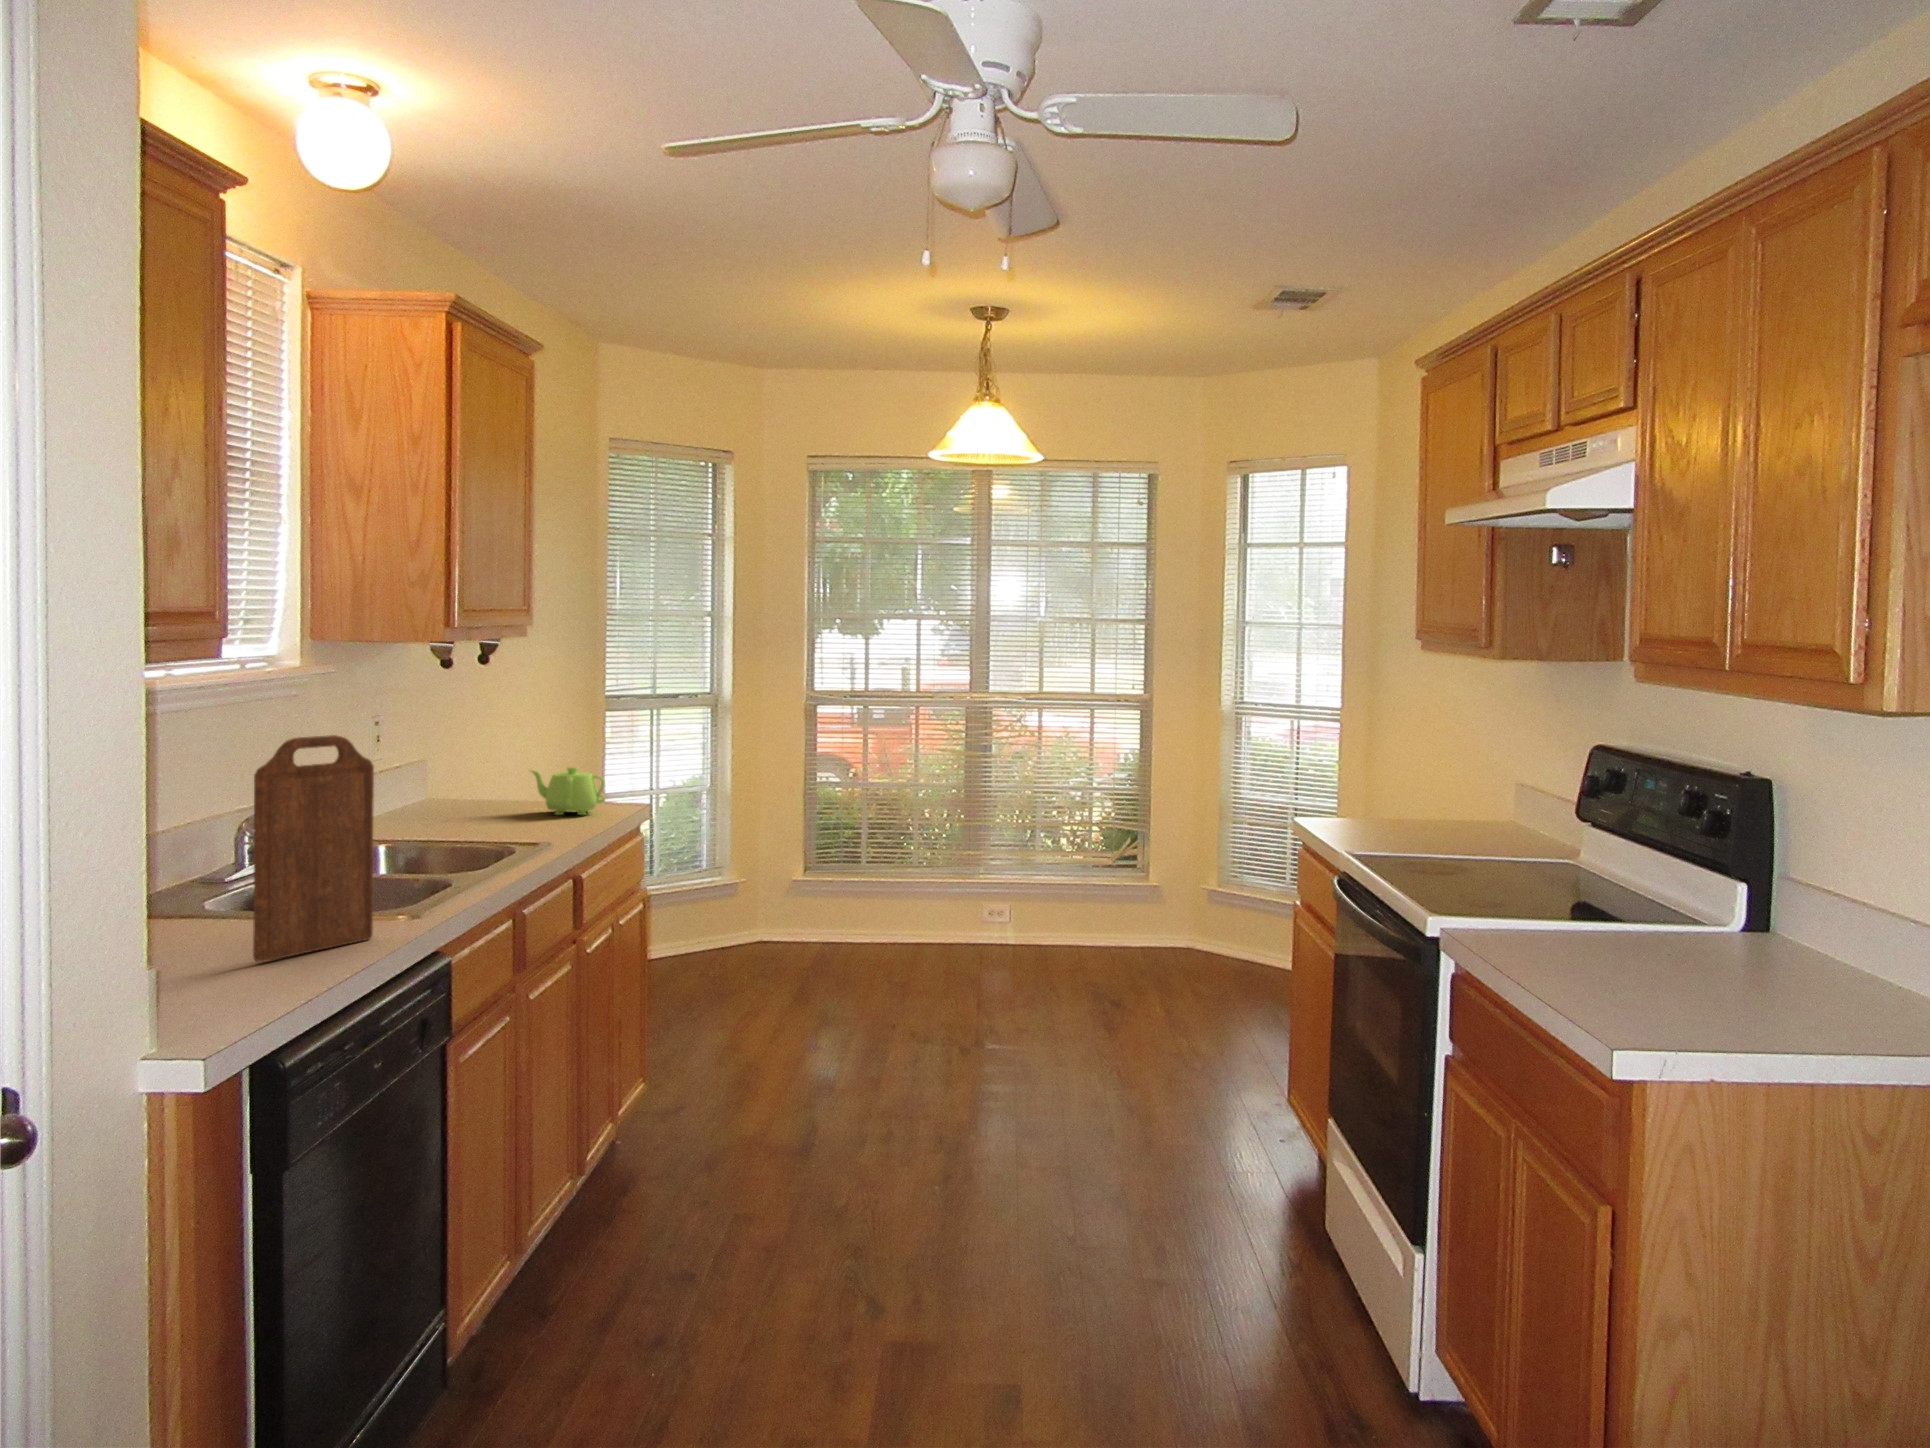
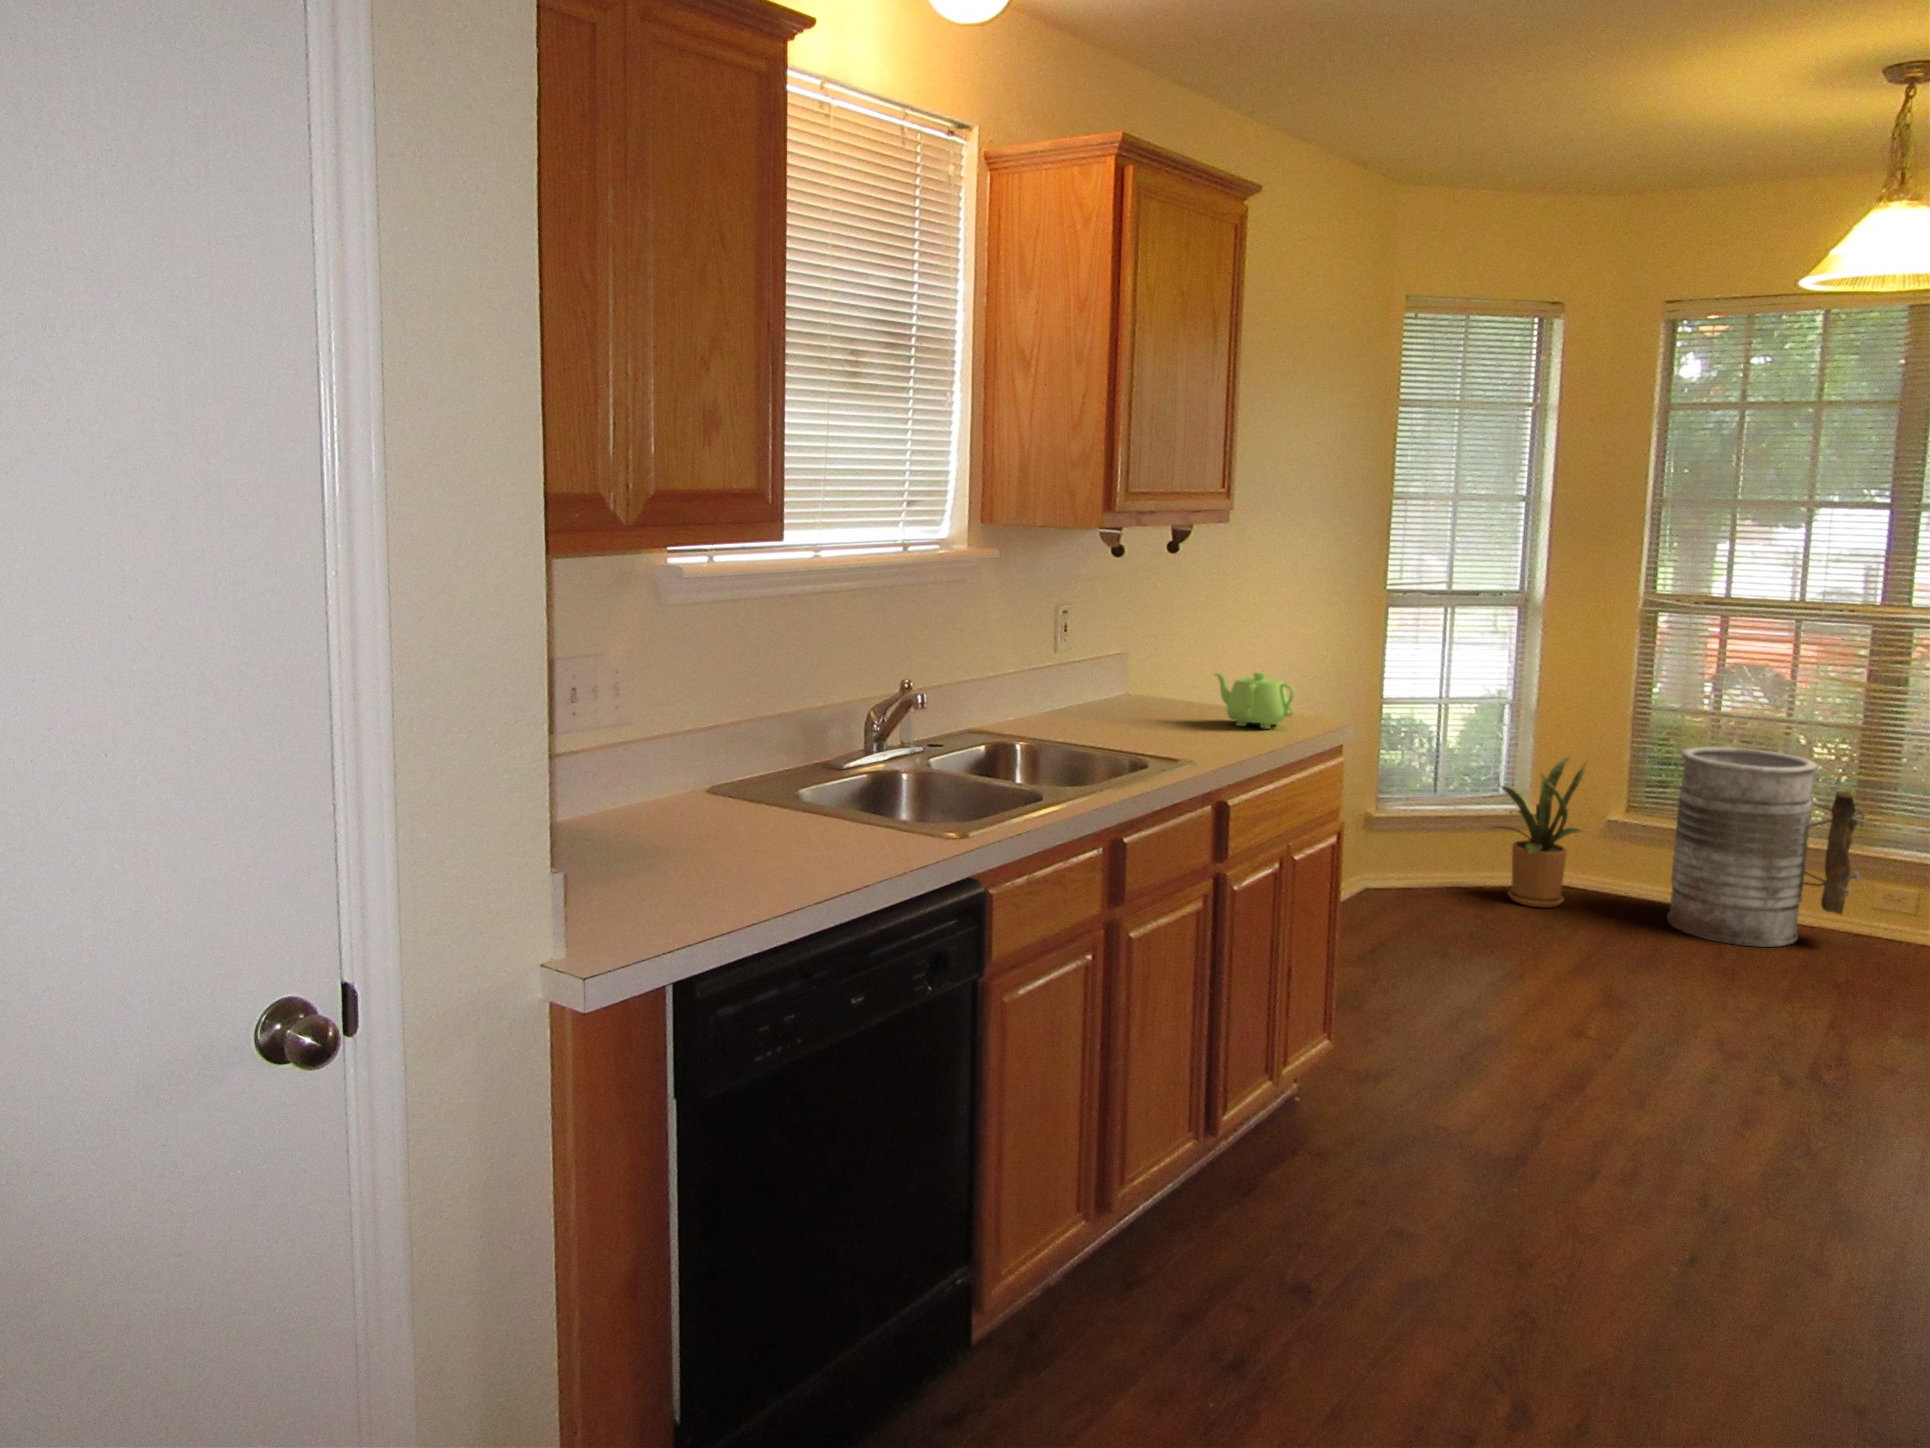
cutting board: present [253,735,374,962] -> none [770,626,902,861]
trash can: none [840,808,967,960] -> present [1667,747,1866,947]
house plant: none [698,827,776,956] -> present [1495,757,1586,907]

